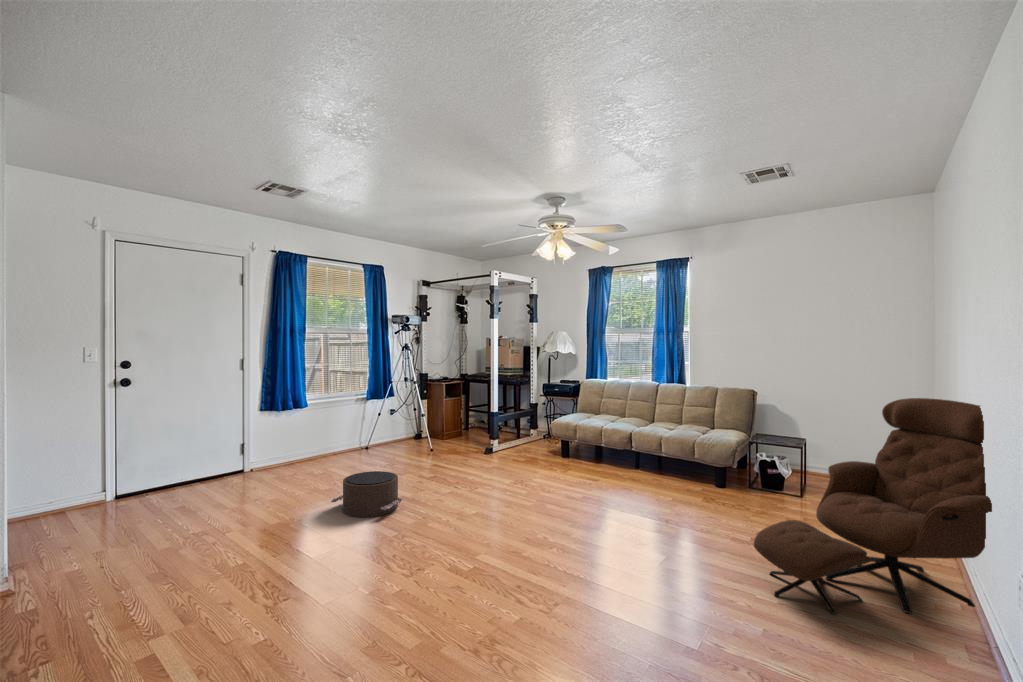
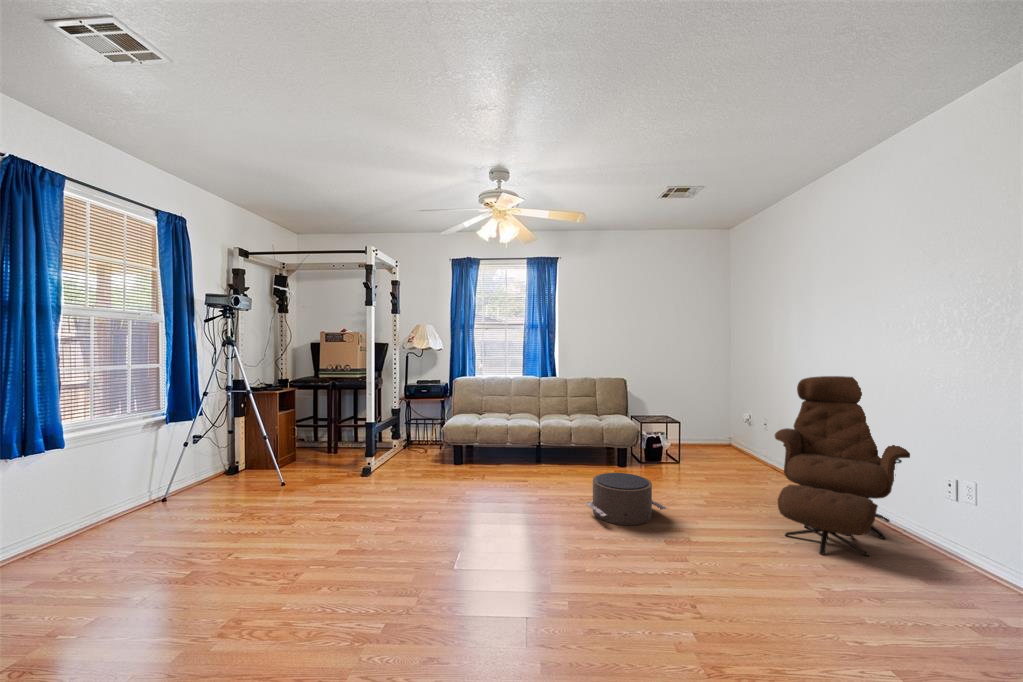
pouf: present [331,471,403,517] -> present [586,473,666,525]

